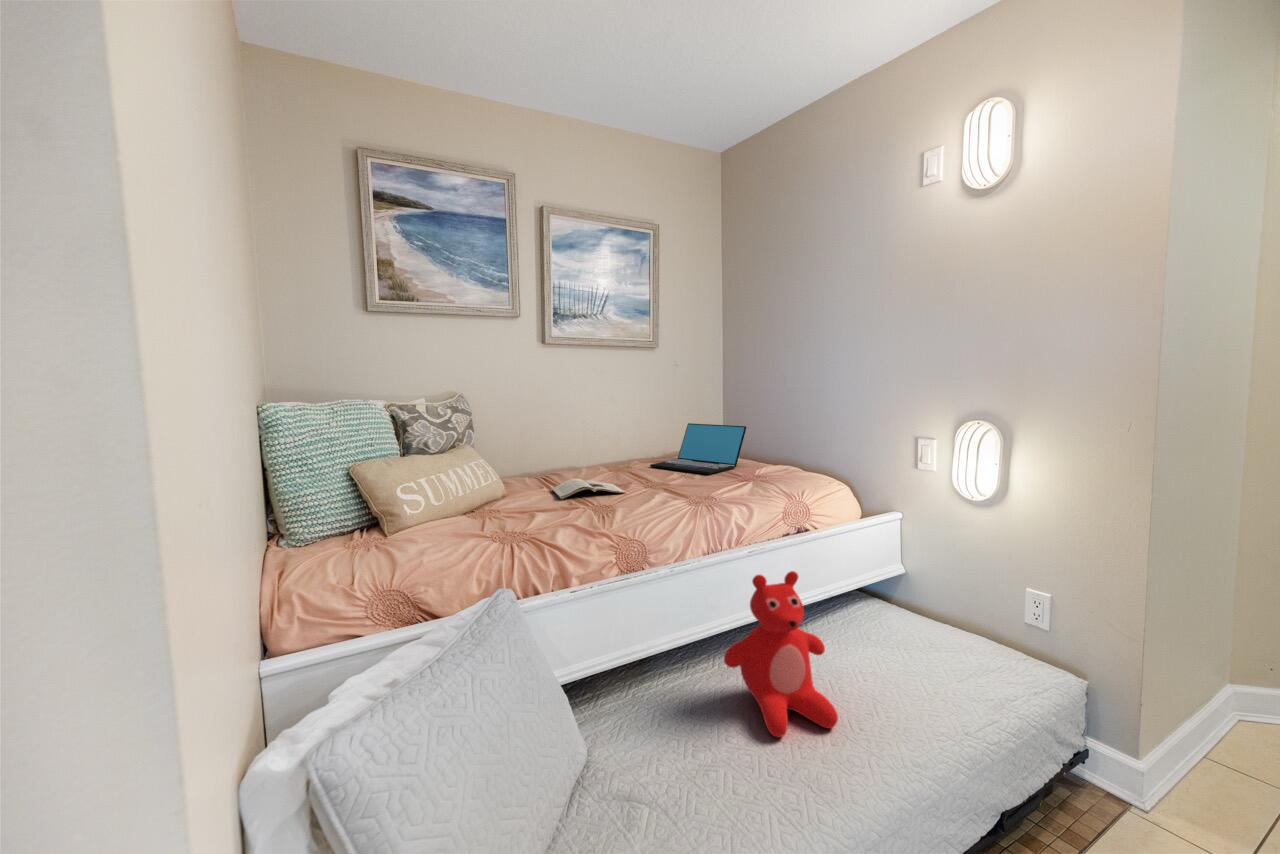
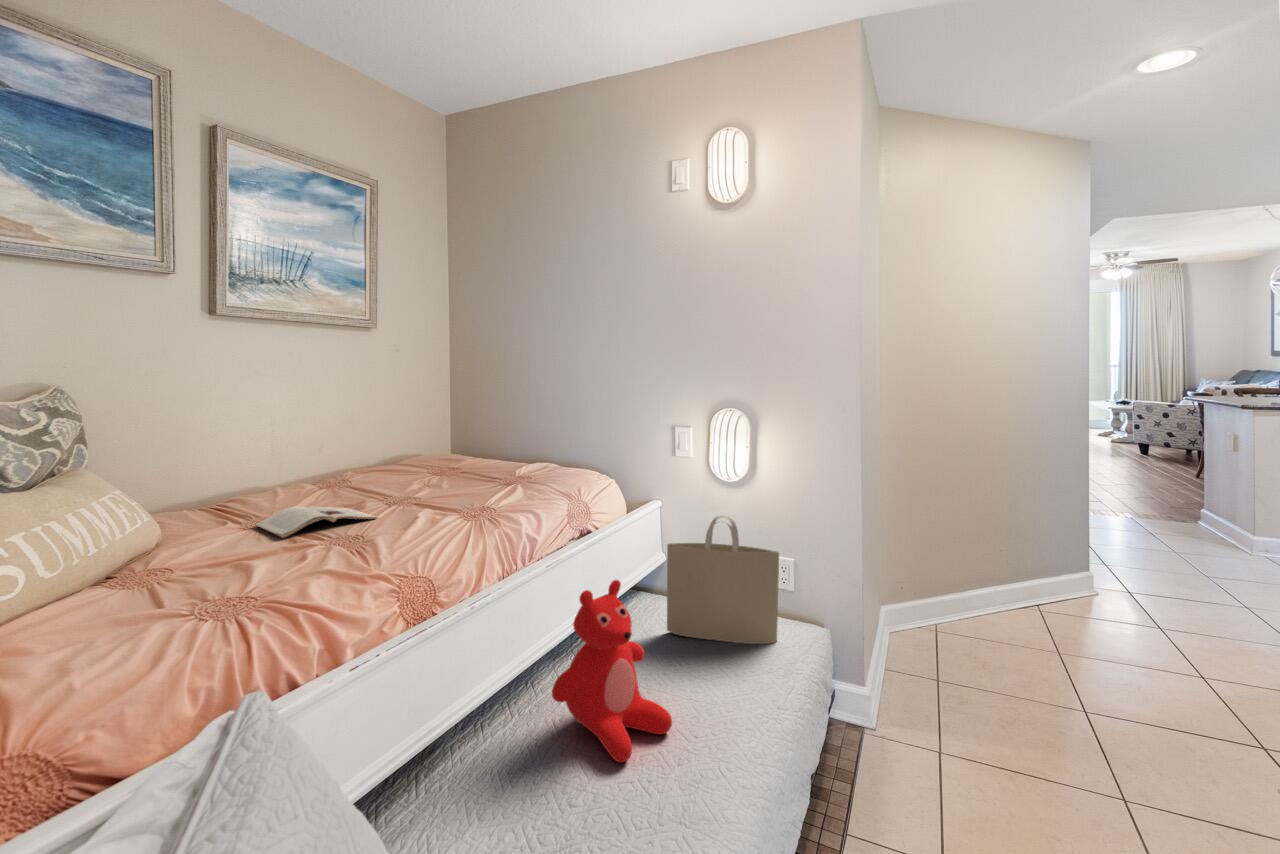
laptop: present [650,423,746,474] -> none [386,425,504,484]
tote bag: none [879,530,1016,685] -> present [667,515,779,644]

